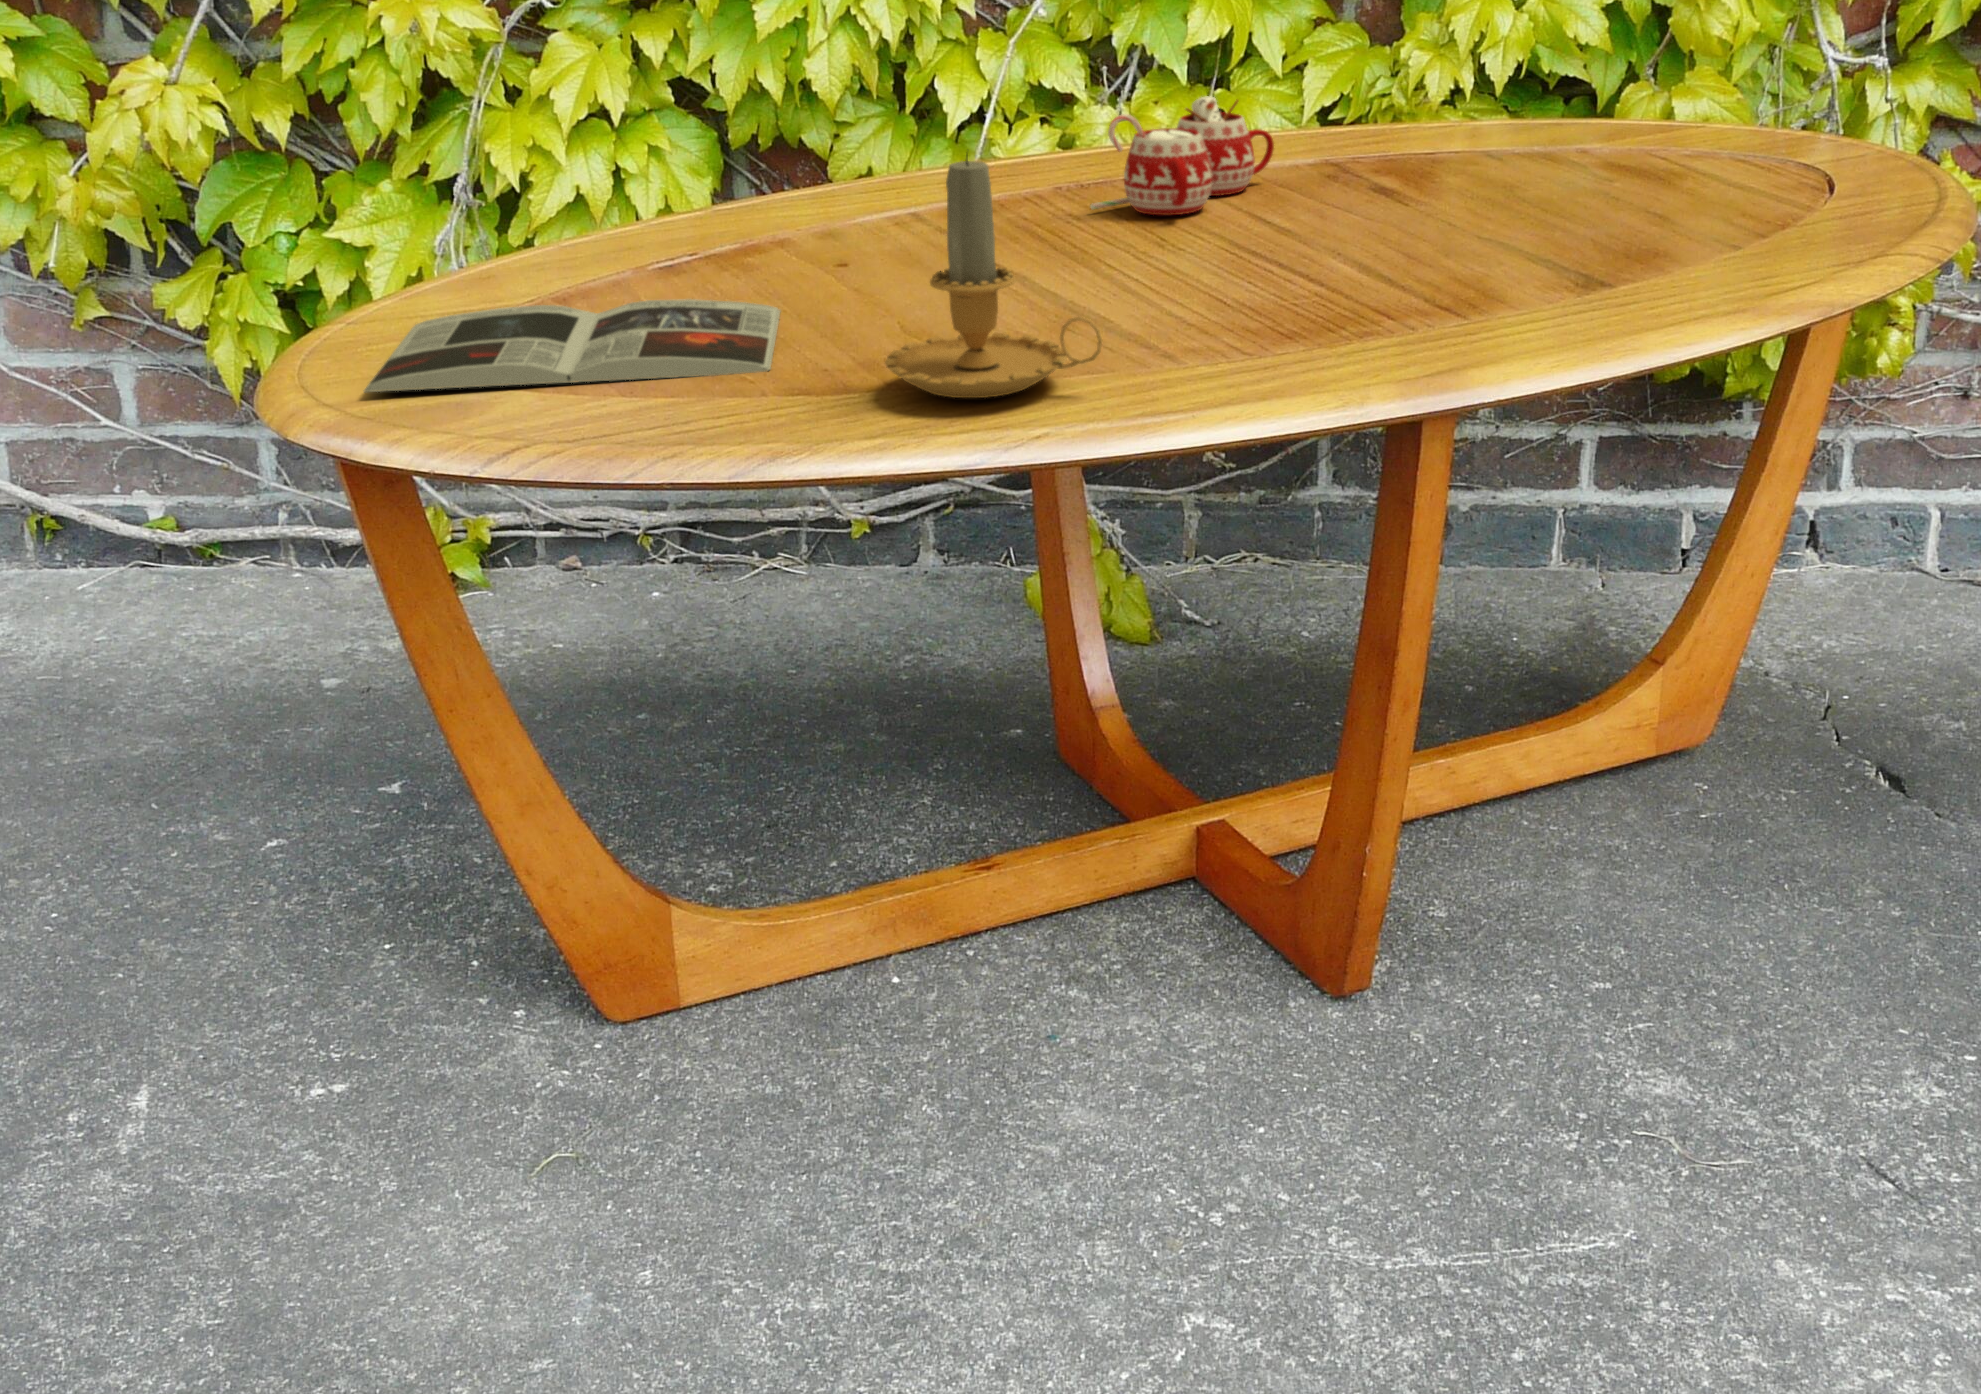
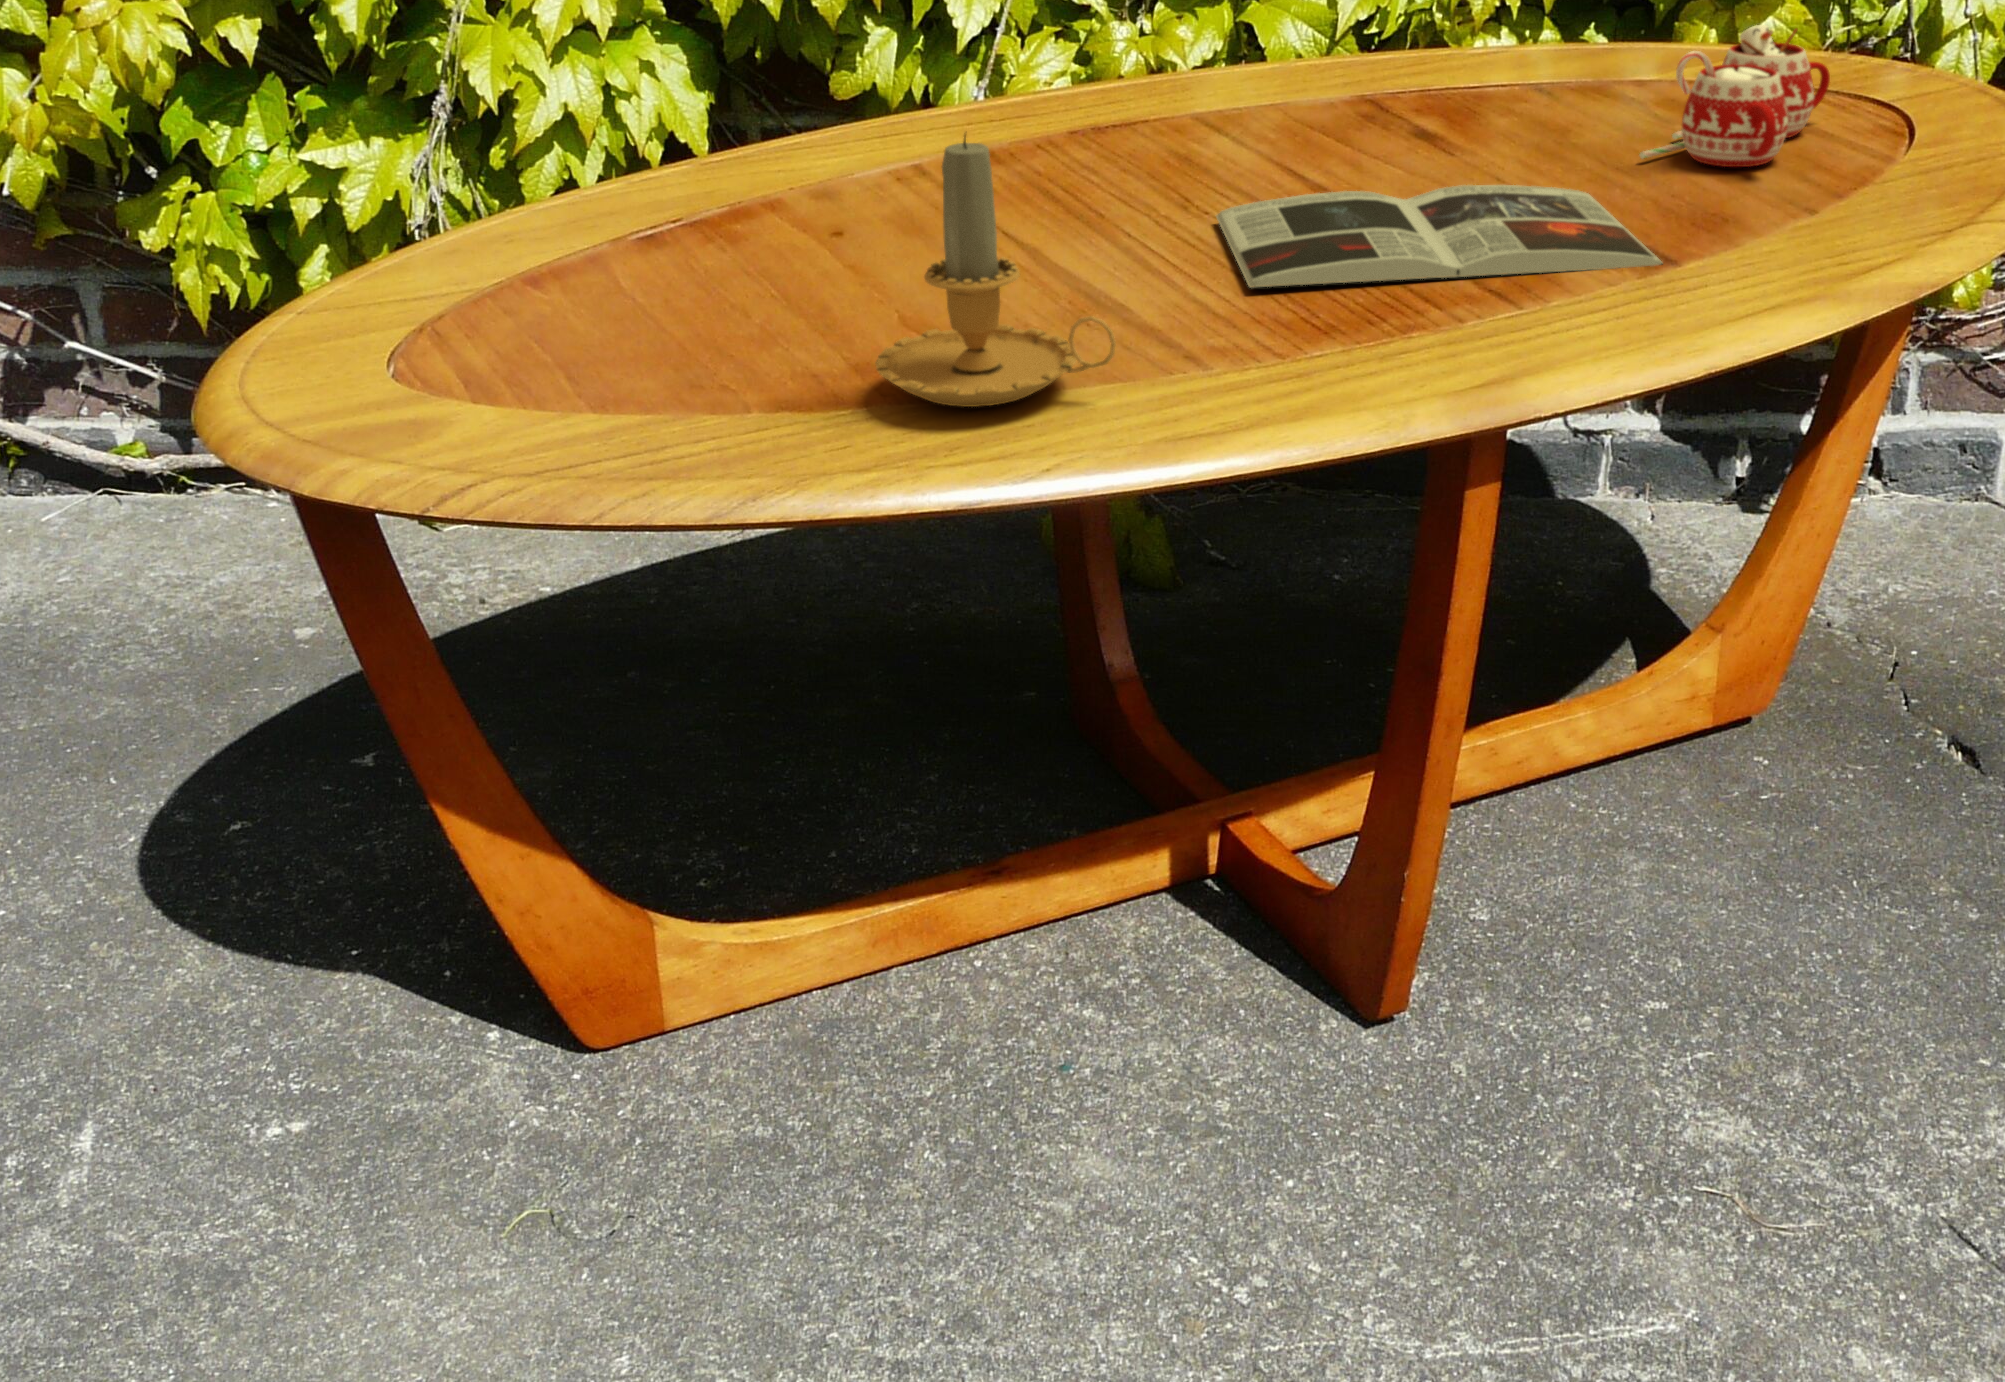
mug: present [1090,96,1274,215] -> present [1640,25,1830,167]
magazine: present [363,299,780,393] -> present [1216,185,1662,288]

